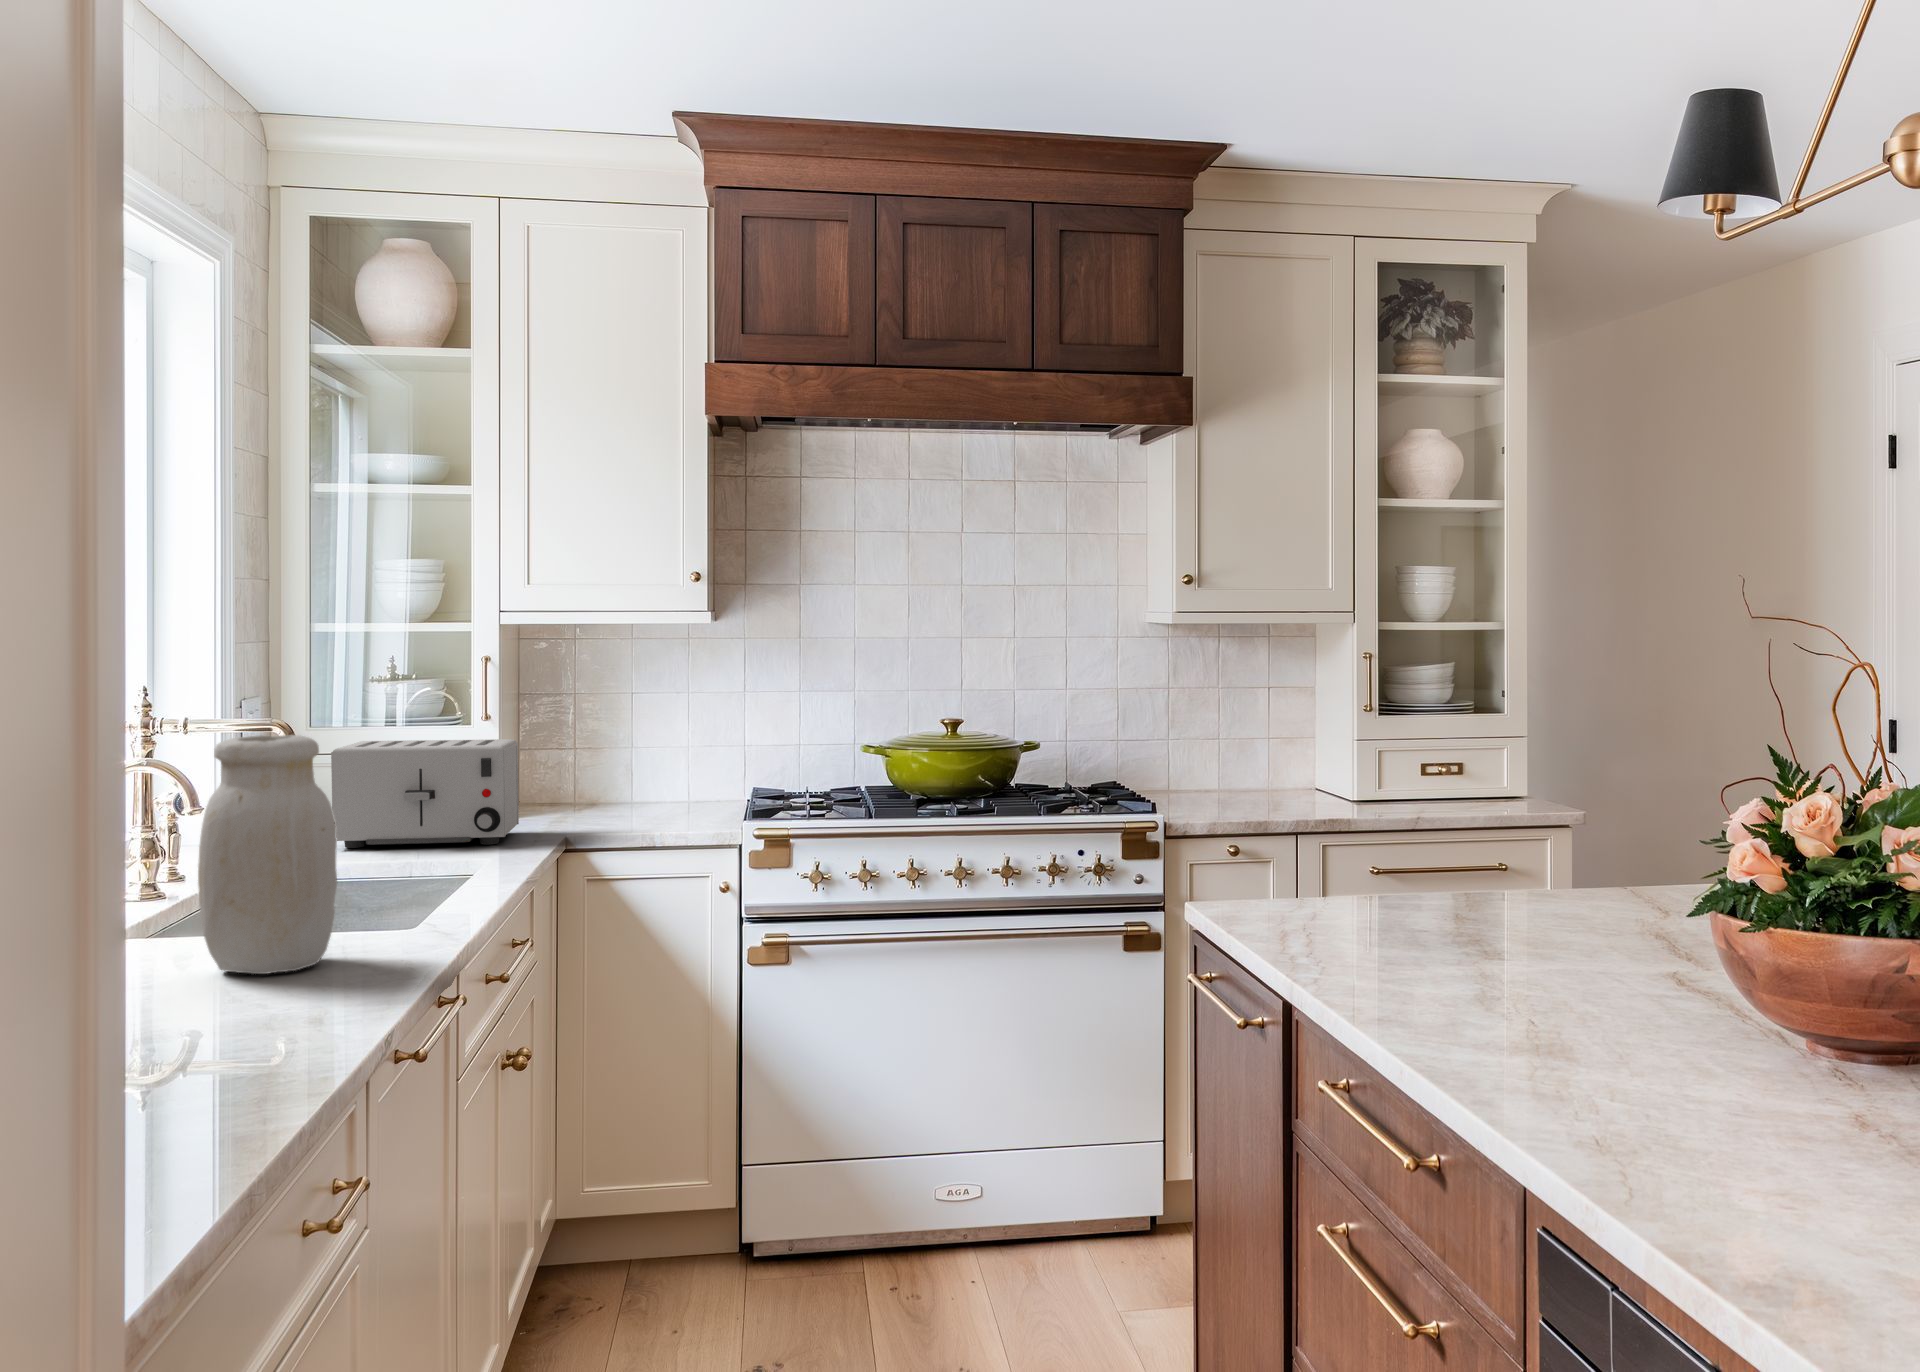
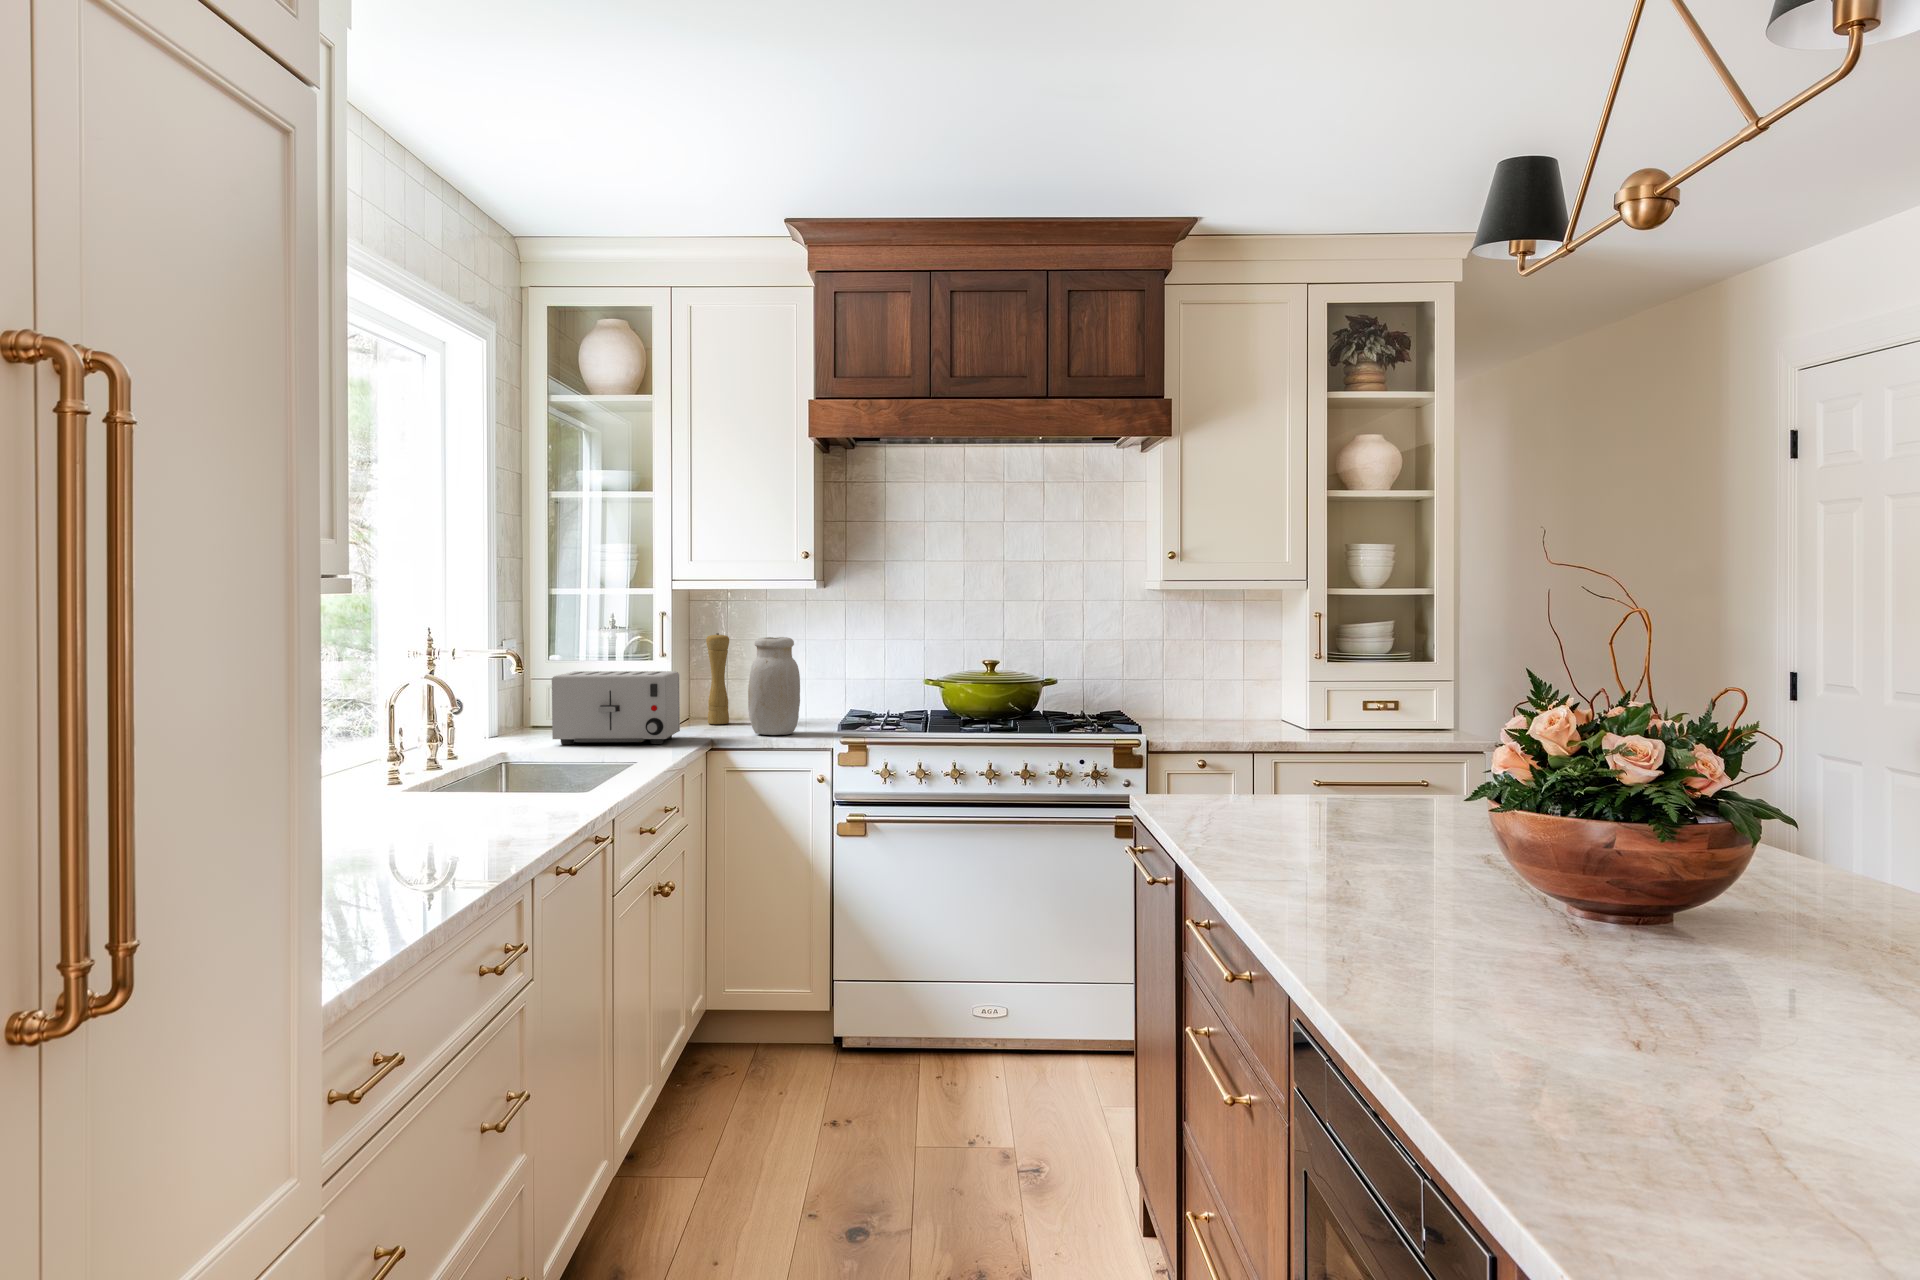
pepper mill: none [548,685,580,811] -> present [706,633,729,724]
jar: present [198,735,337,974] -> present [748,637,800,735]

